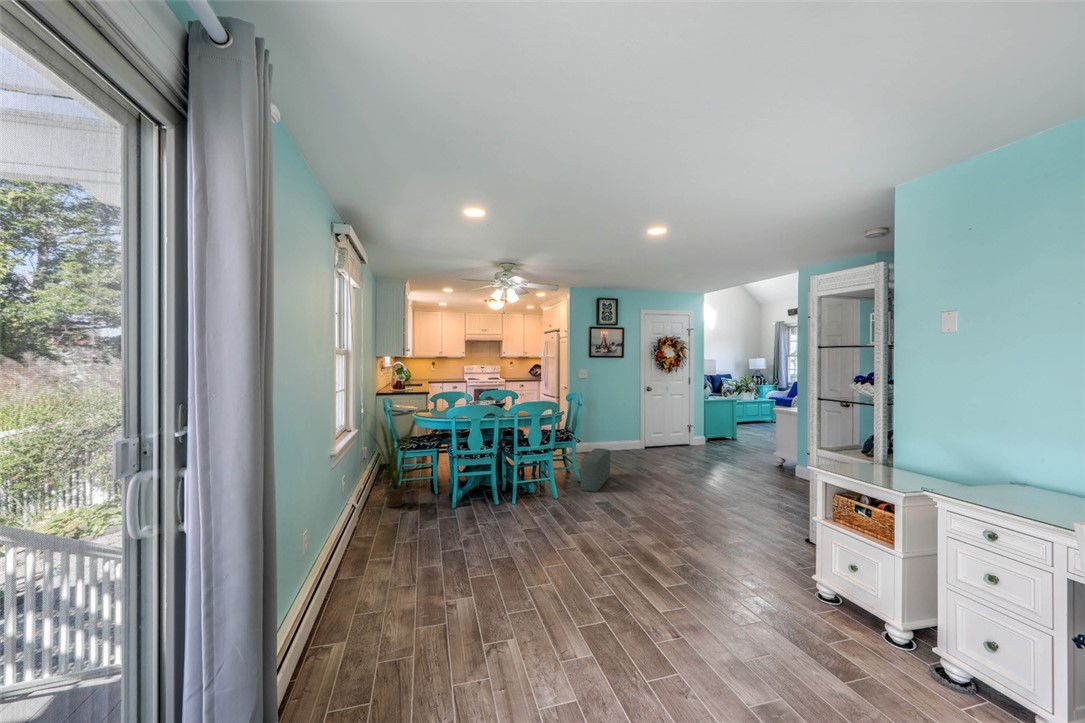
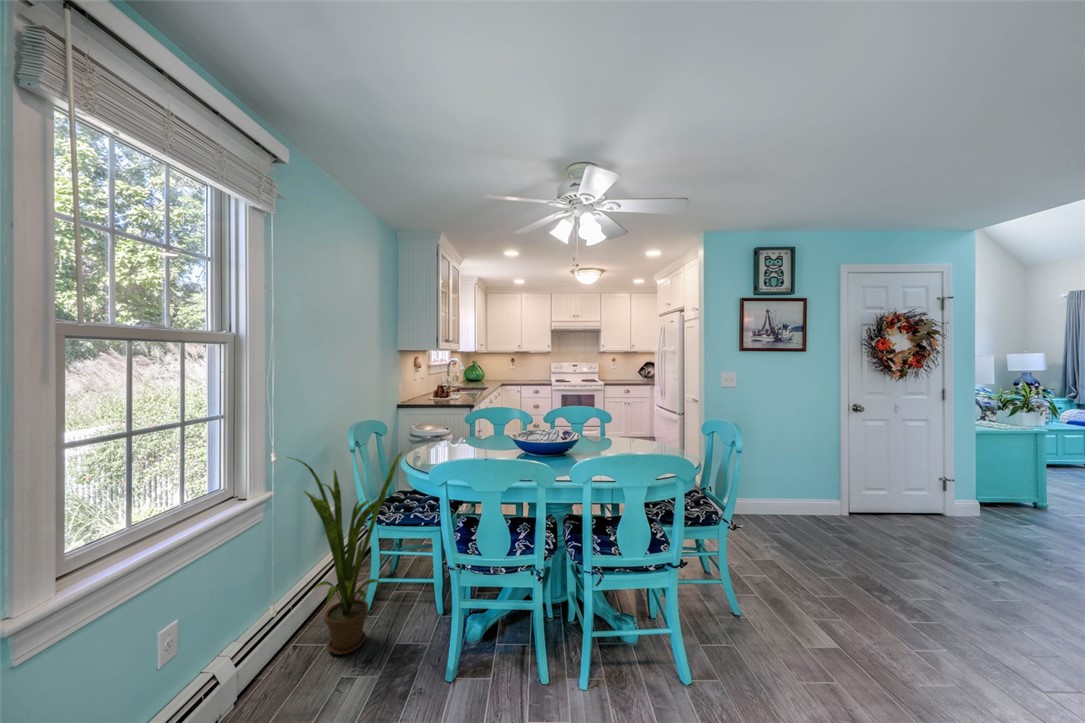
pouf: present [581,448,610,492] -> none [740,538,802,667]

